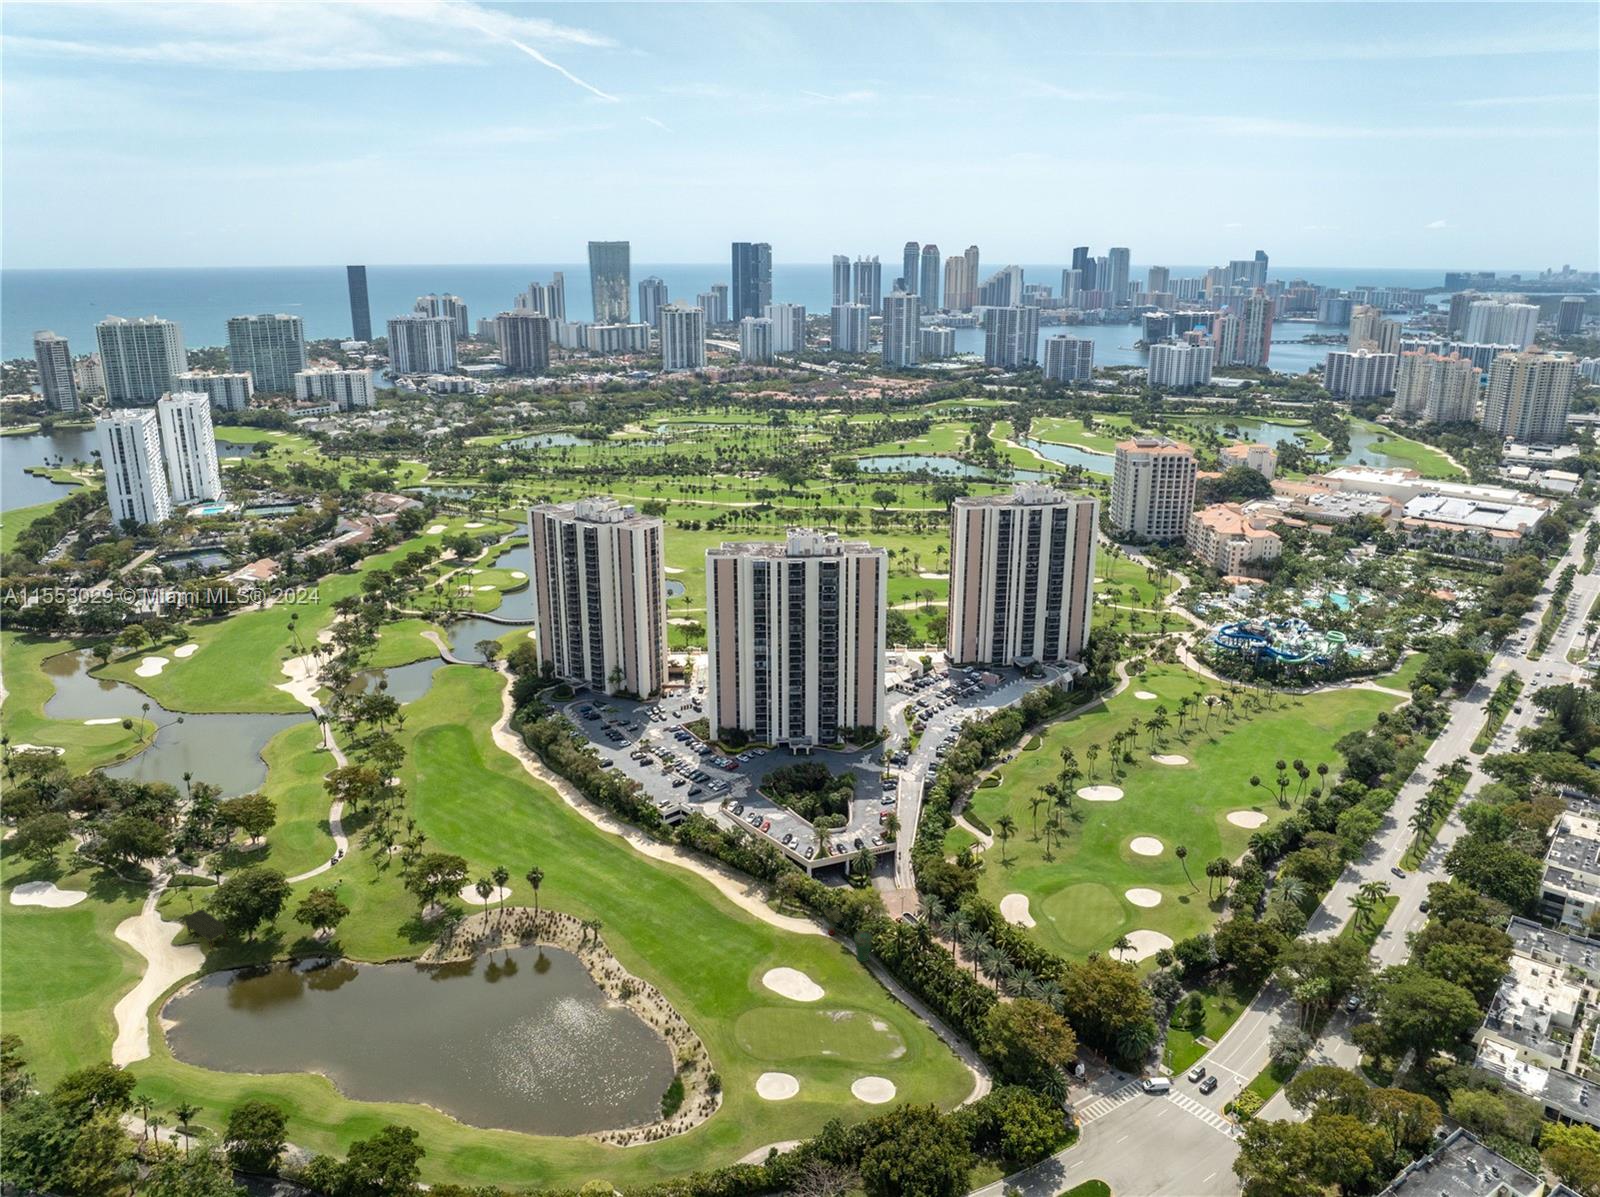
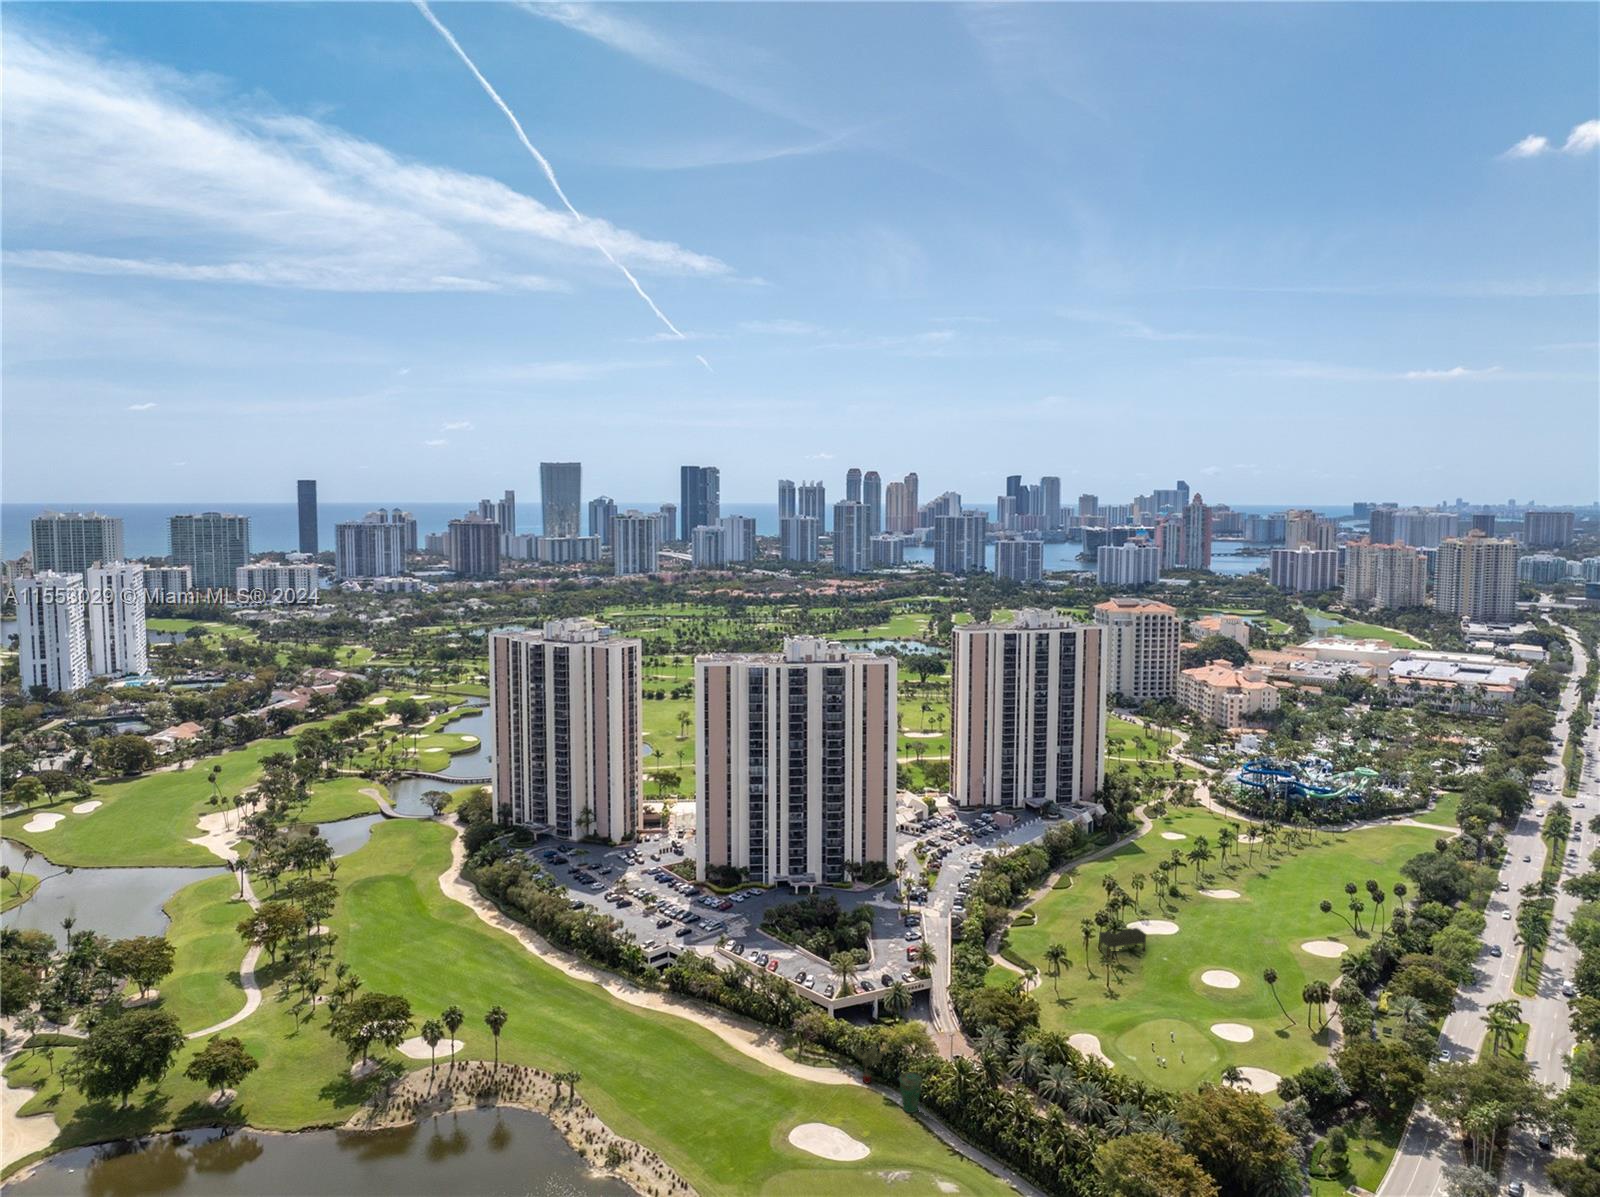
bench: present [184,910,227,949] -> present [1100,928,1146,956]

